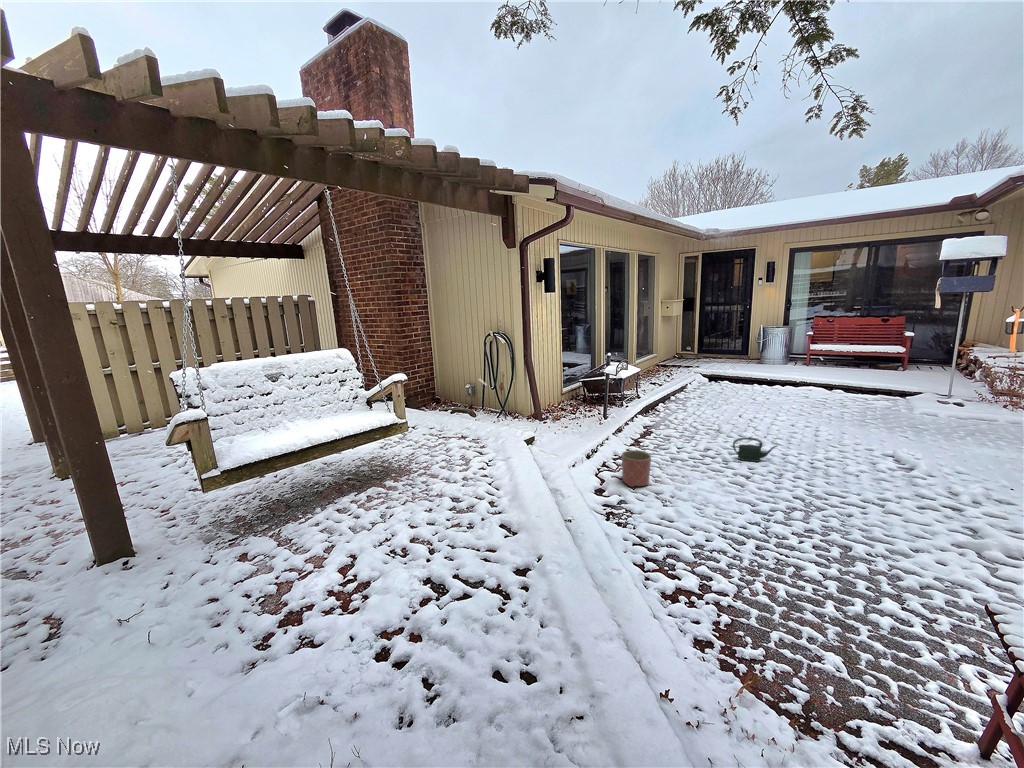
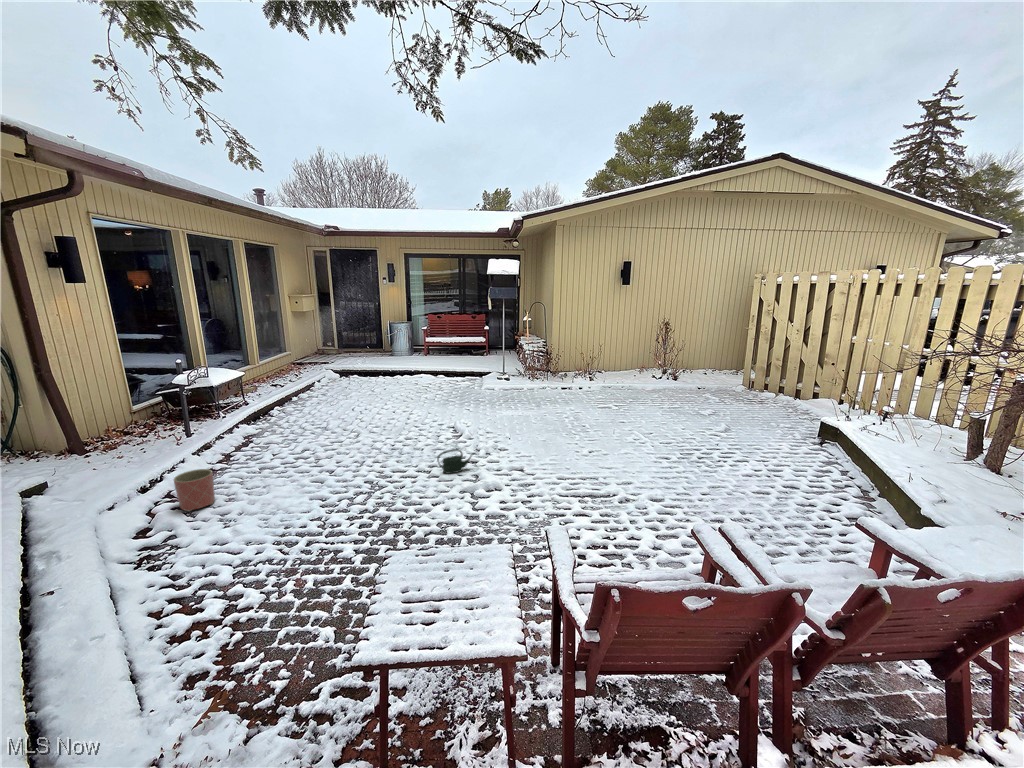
watering can: present [733,438,777,462] -> present [437,449,474,474]

